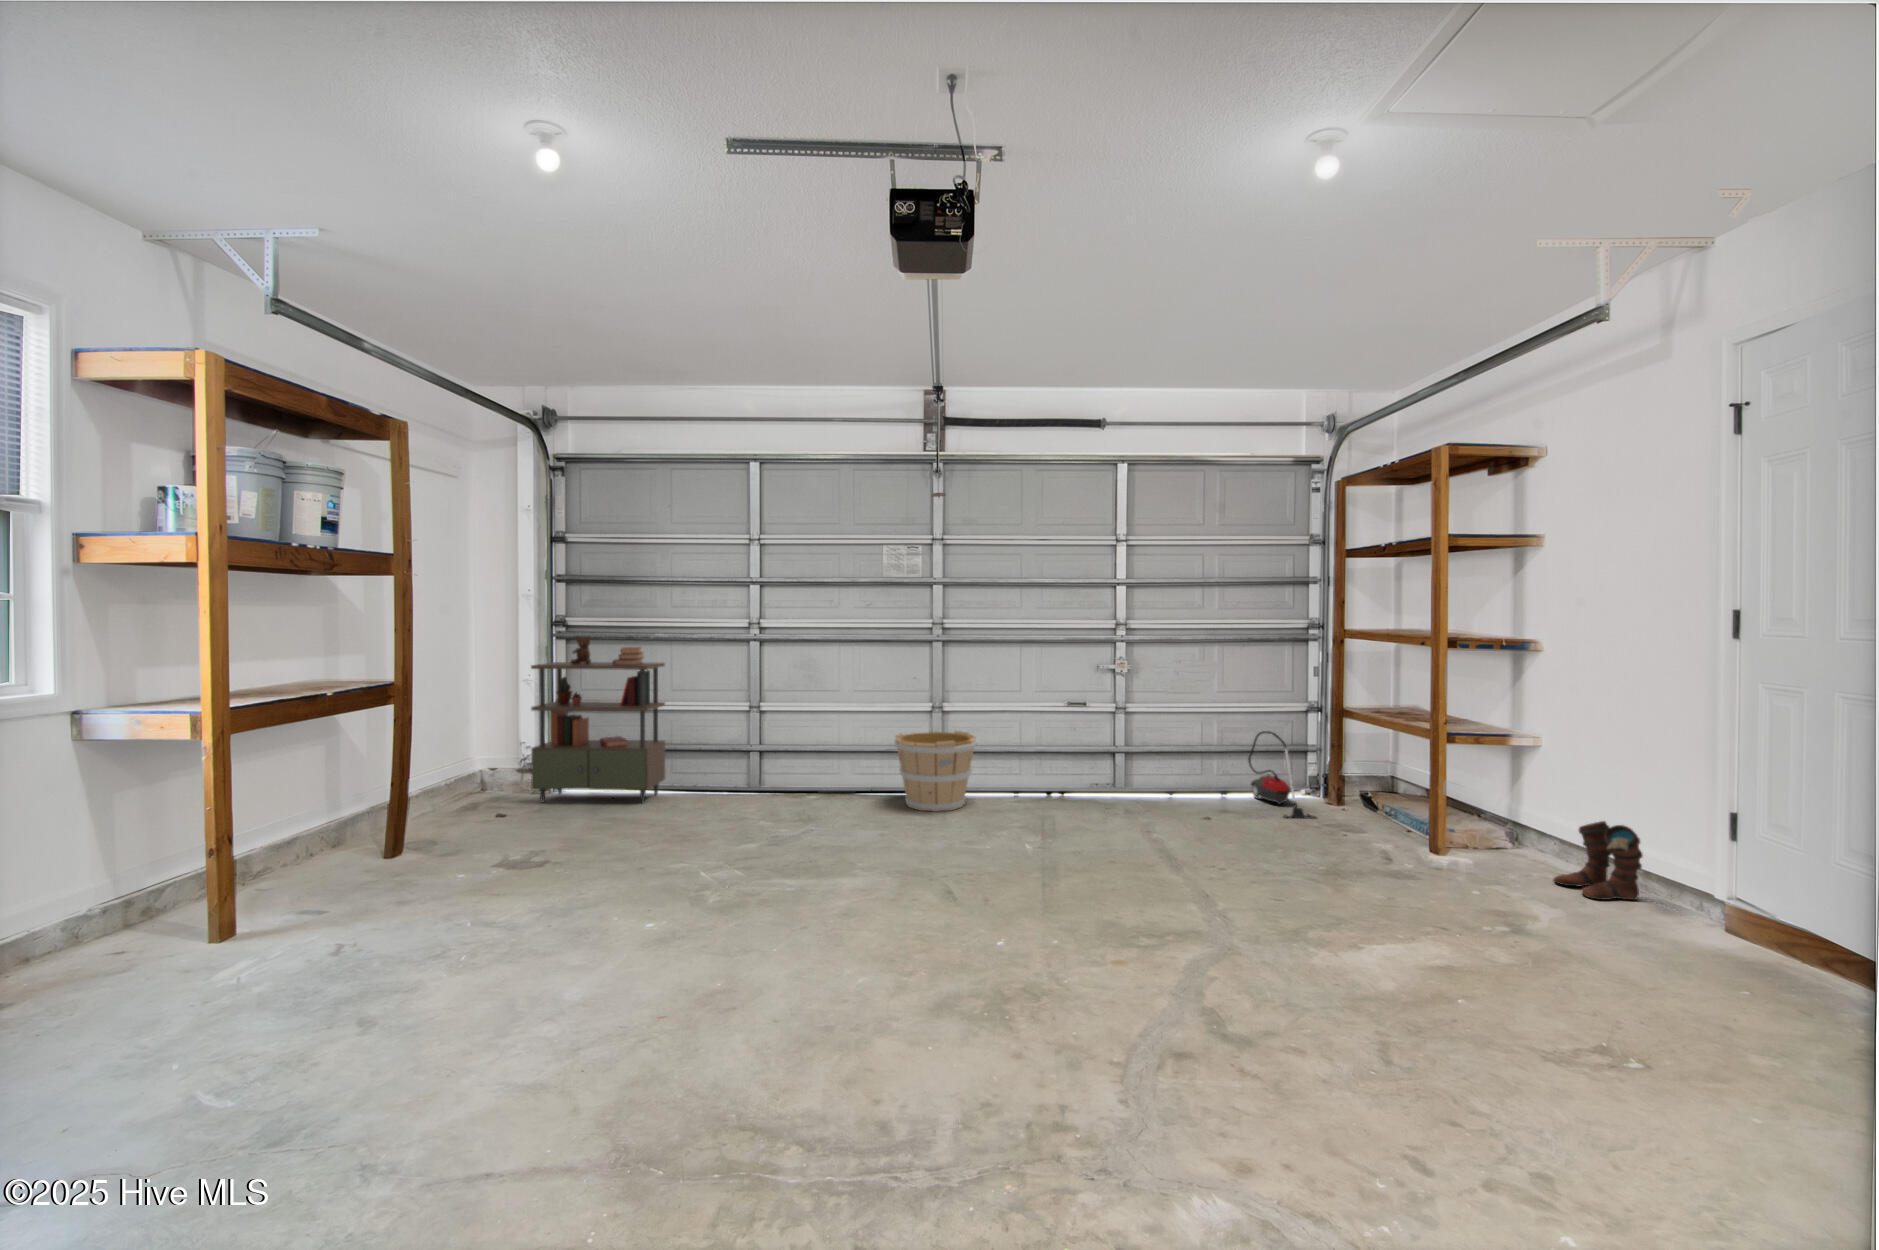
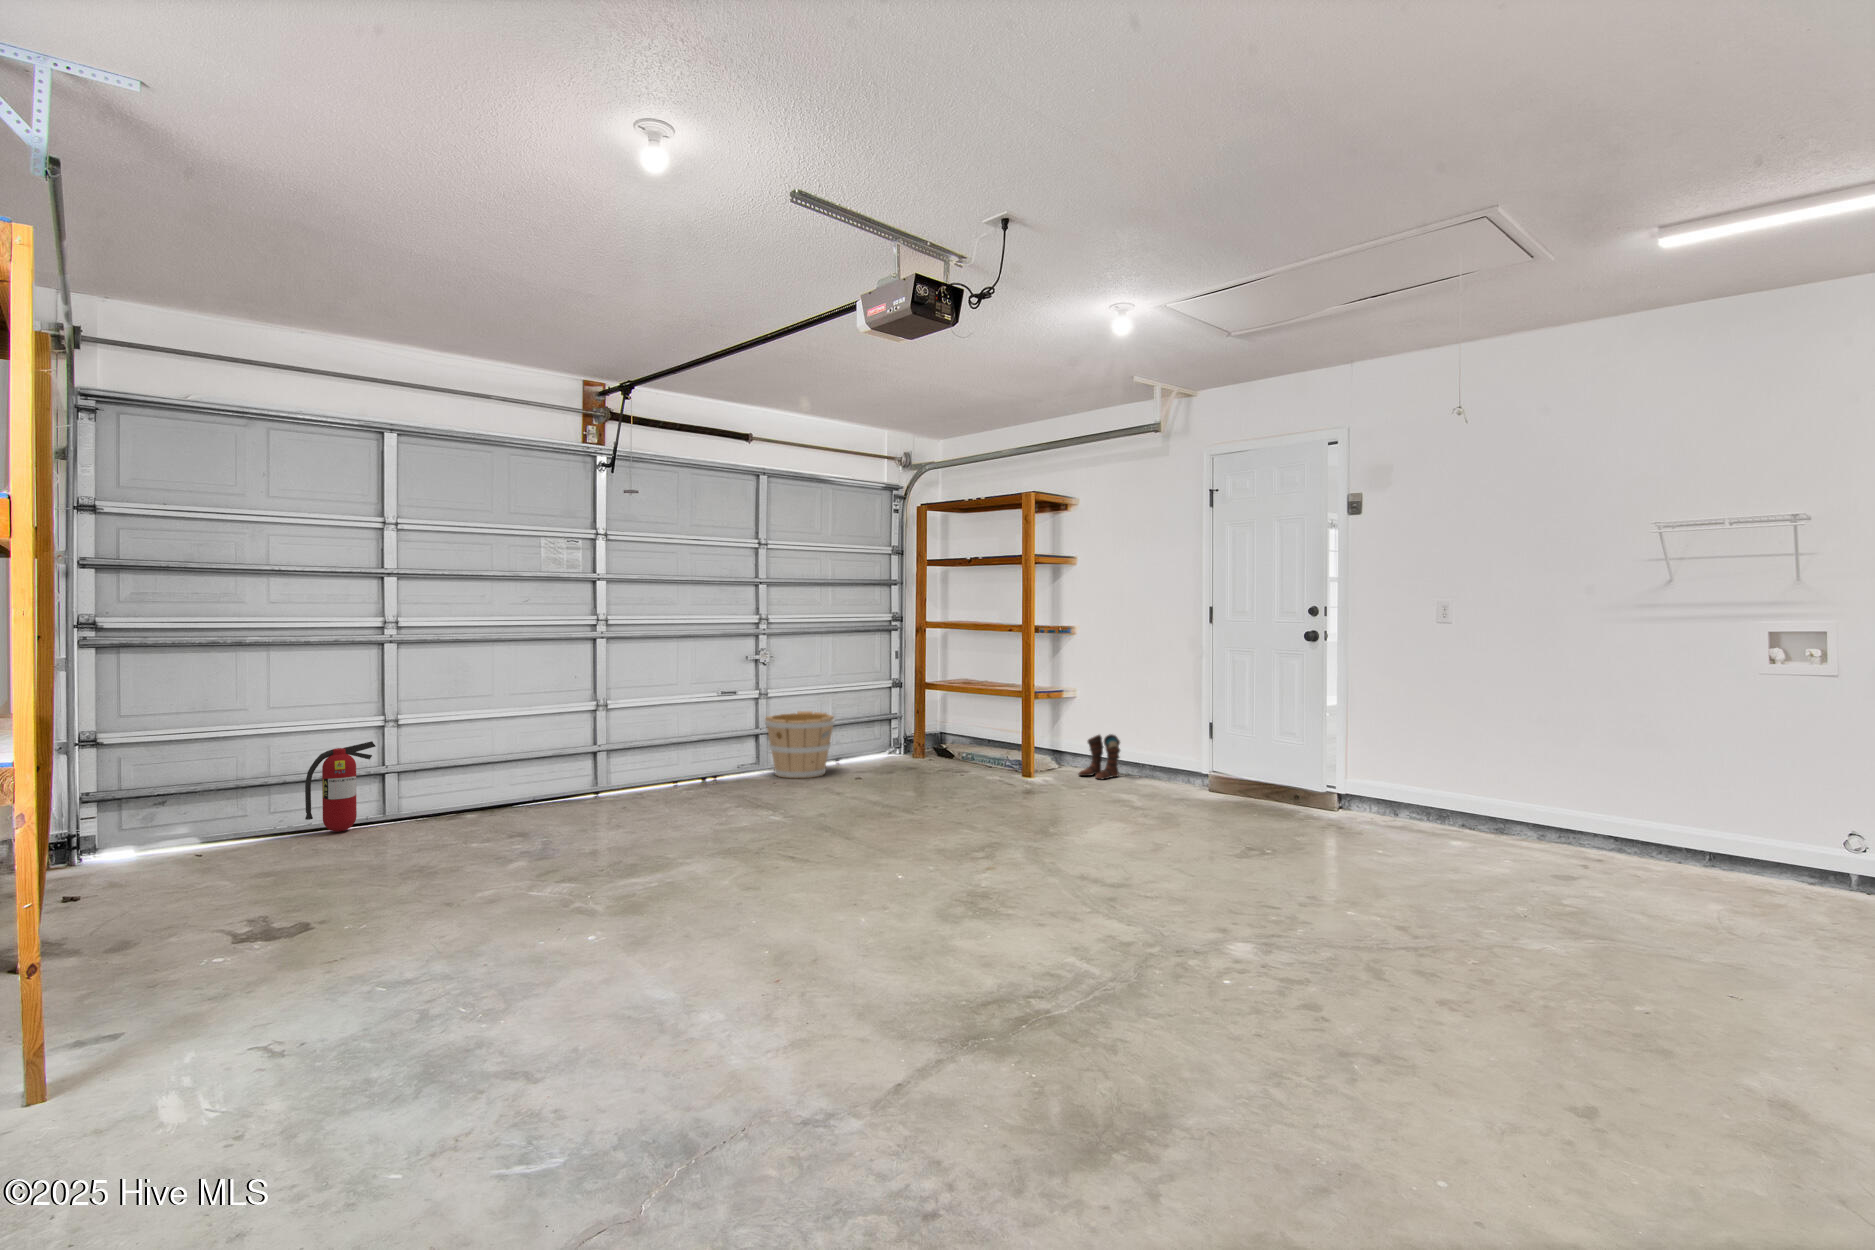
shelving unit: present [531,637,665,803] -> none [79,642,277,872]
fire extinguisher: none [683,724,733,797] -> present [305,741,376,832]
wooden bucket: present [895,731,977,812] -> present [765,711,835,778]
vacuum cleaner: present [1248,731,1317,819] -> none [859,703,921,769]

